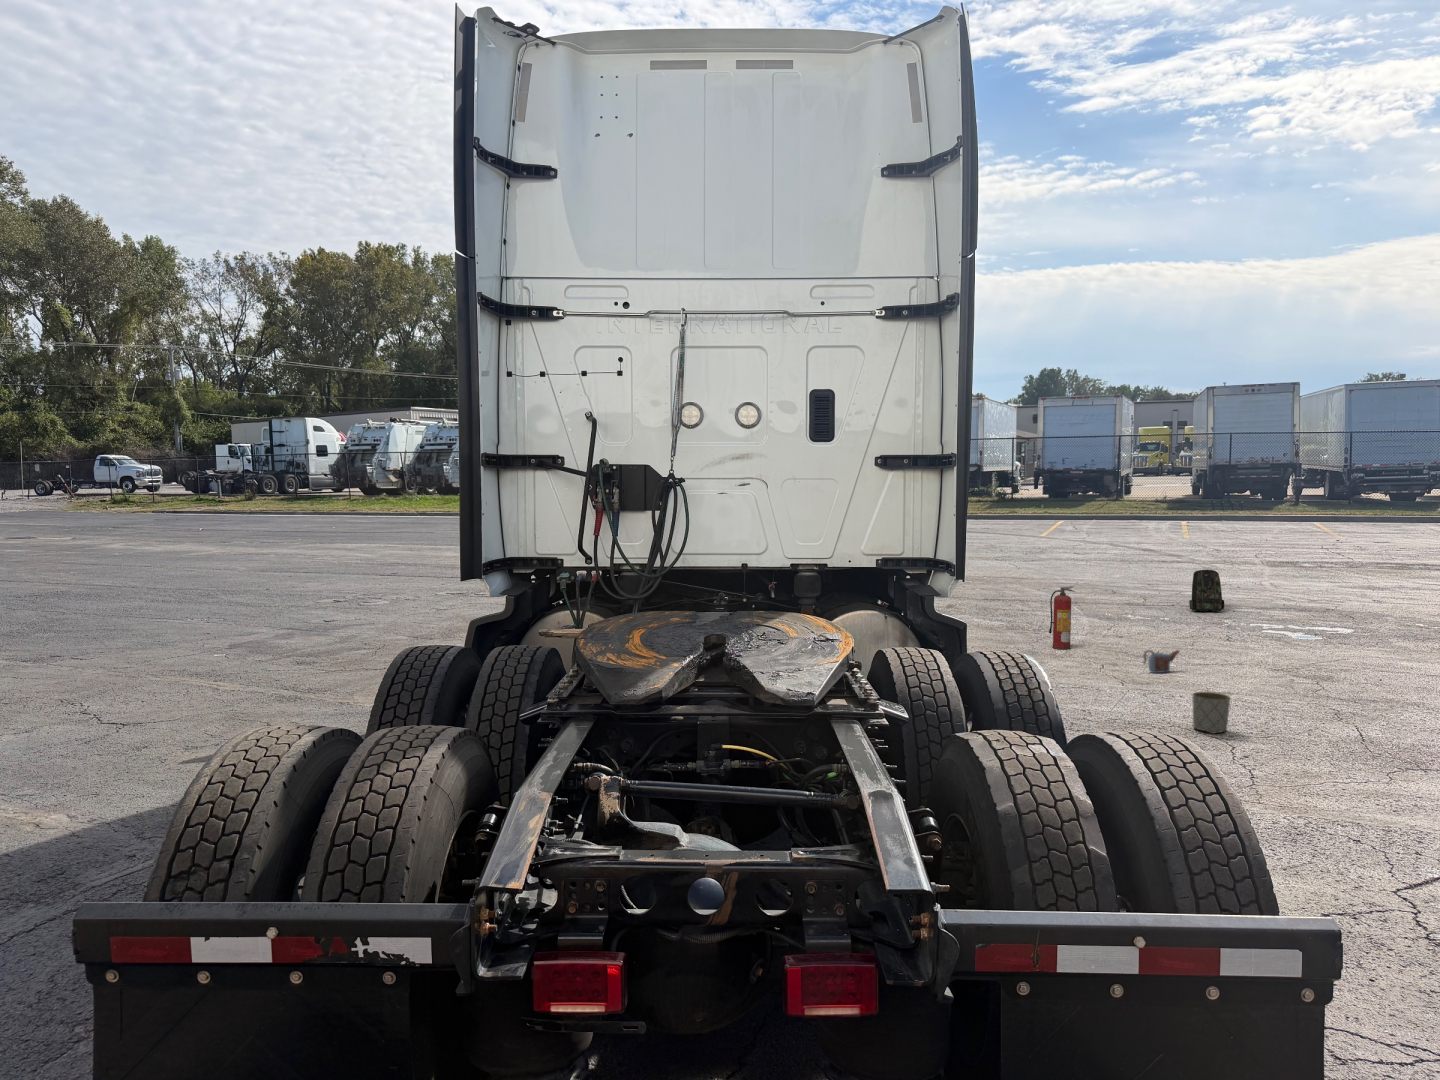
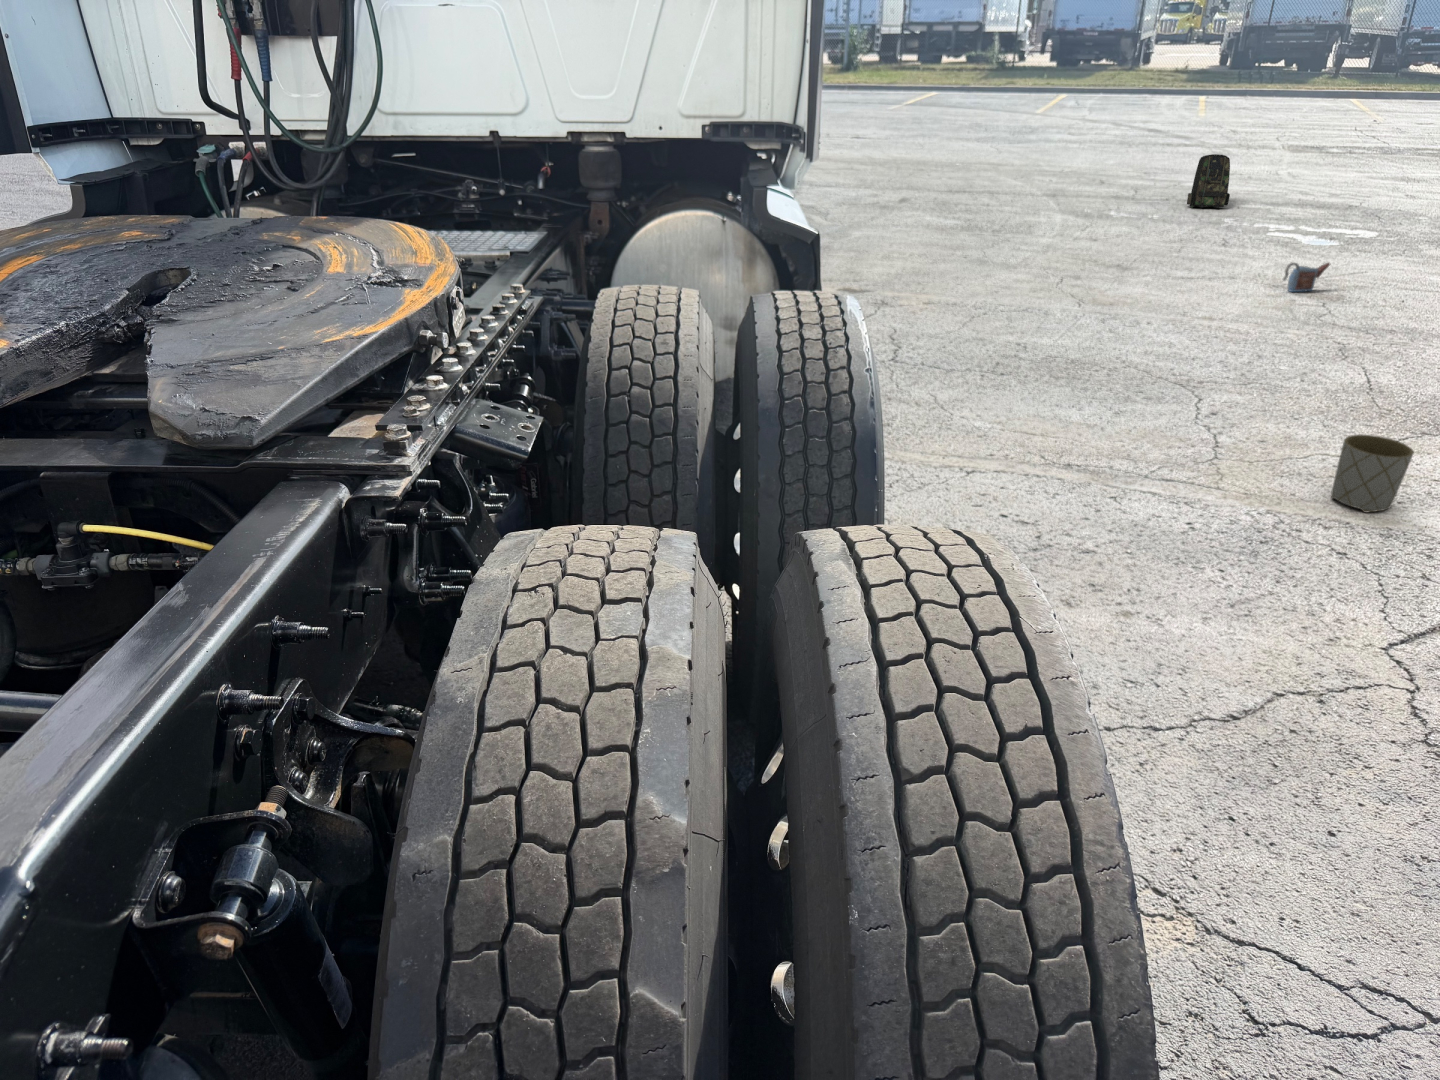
fire extinguisher: present [1049,586,1075,650] -> none [1008,174,1048,256]
watering can: present [1143,650,1179,673] -> present [1283,262,1330,292]
planter: present [1192,692,1230,734] -> present [1331,435,1414,513]

